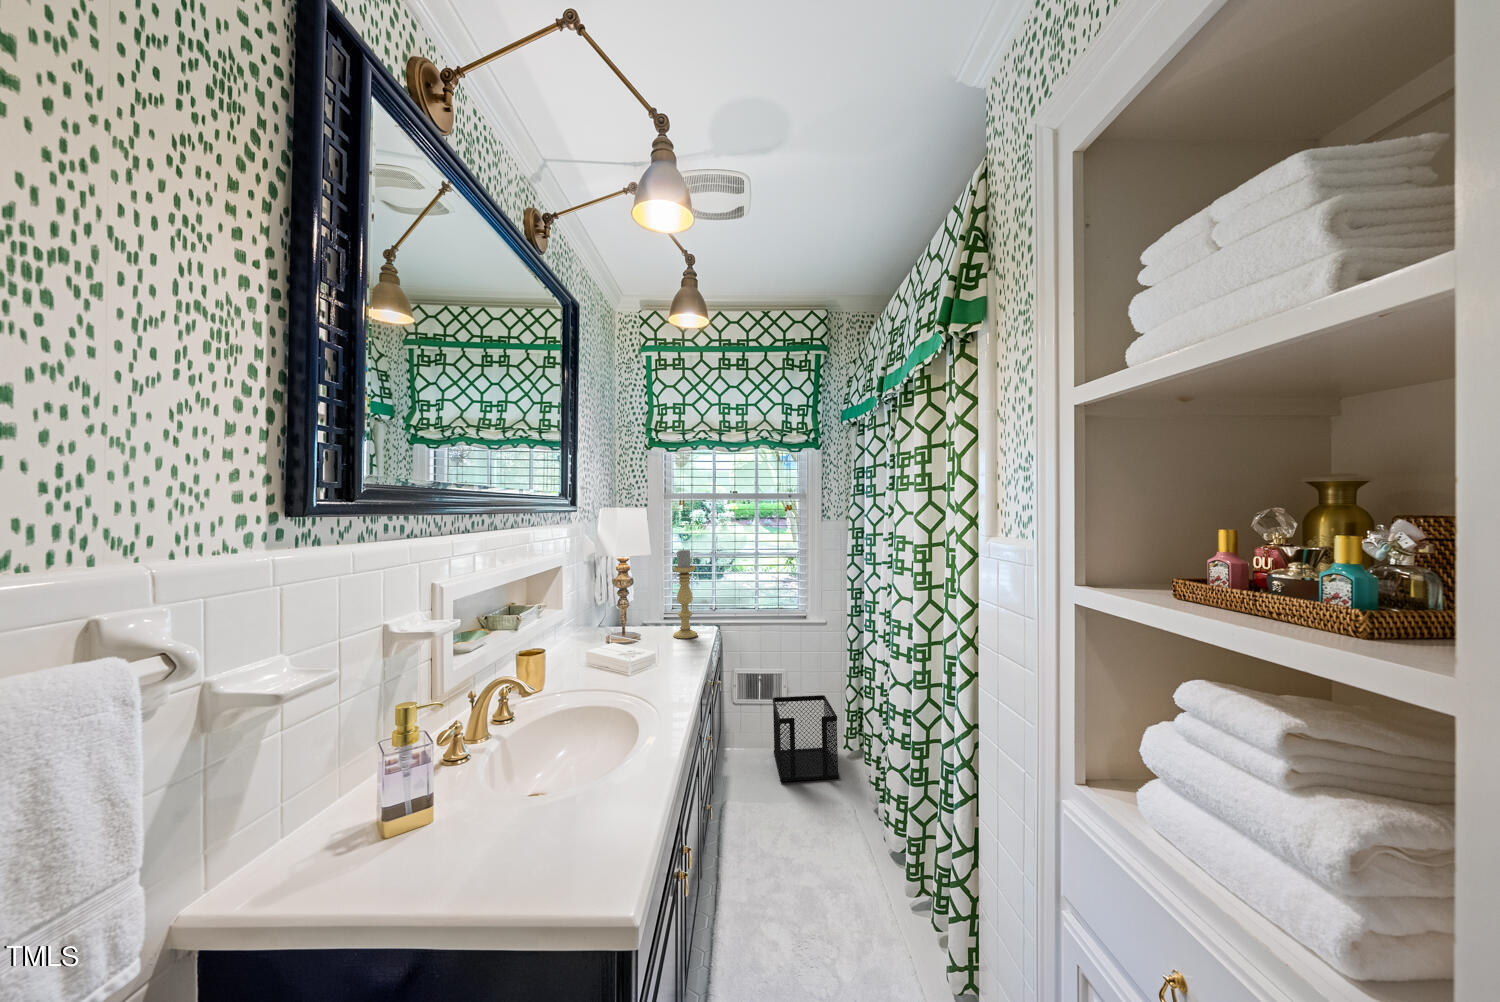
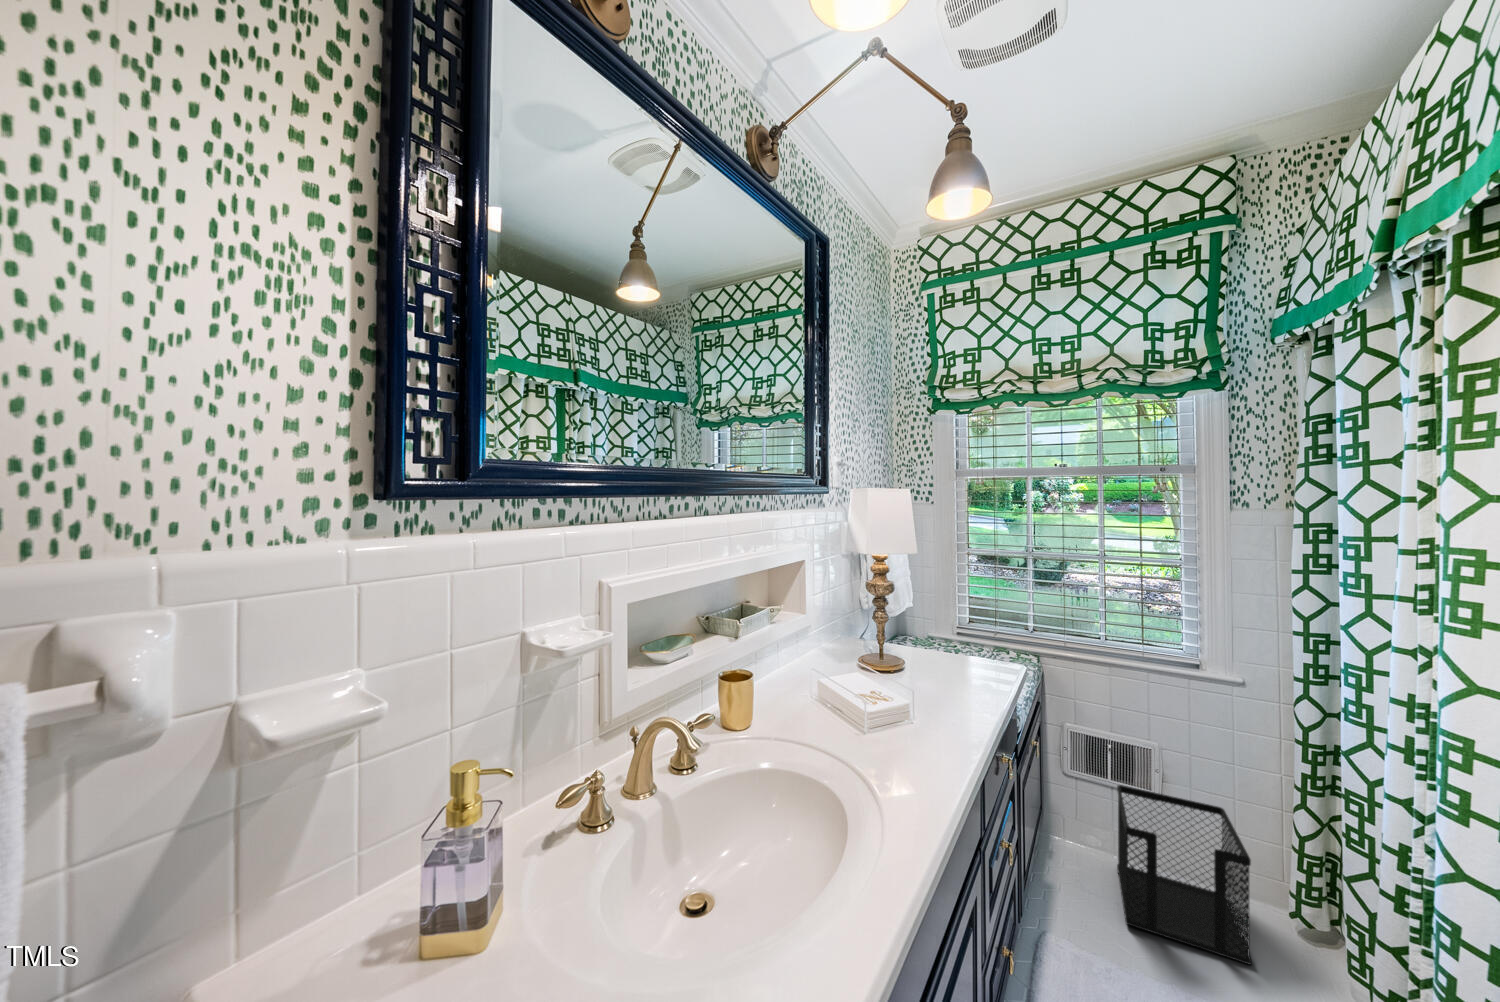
candle holder: present [673,549,697,638] -> none [942,550,979,680]

